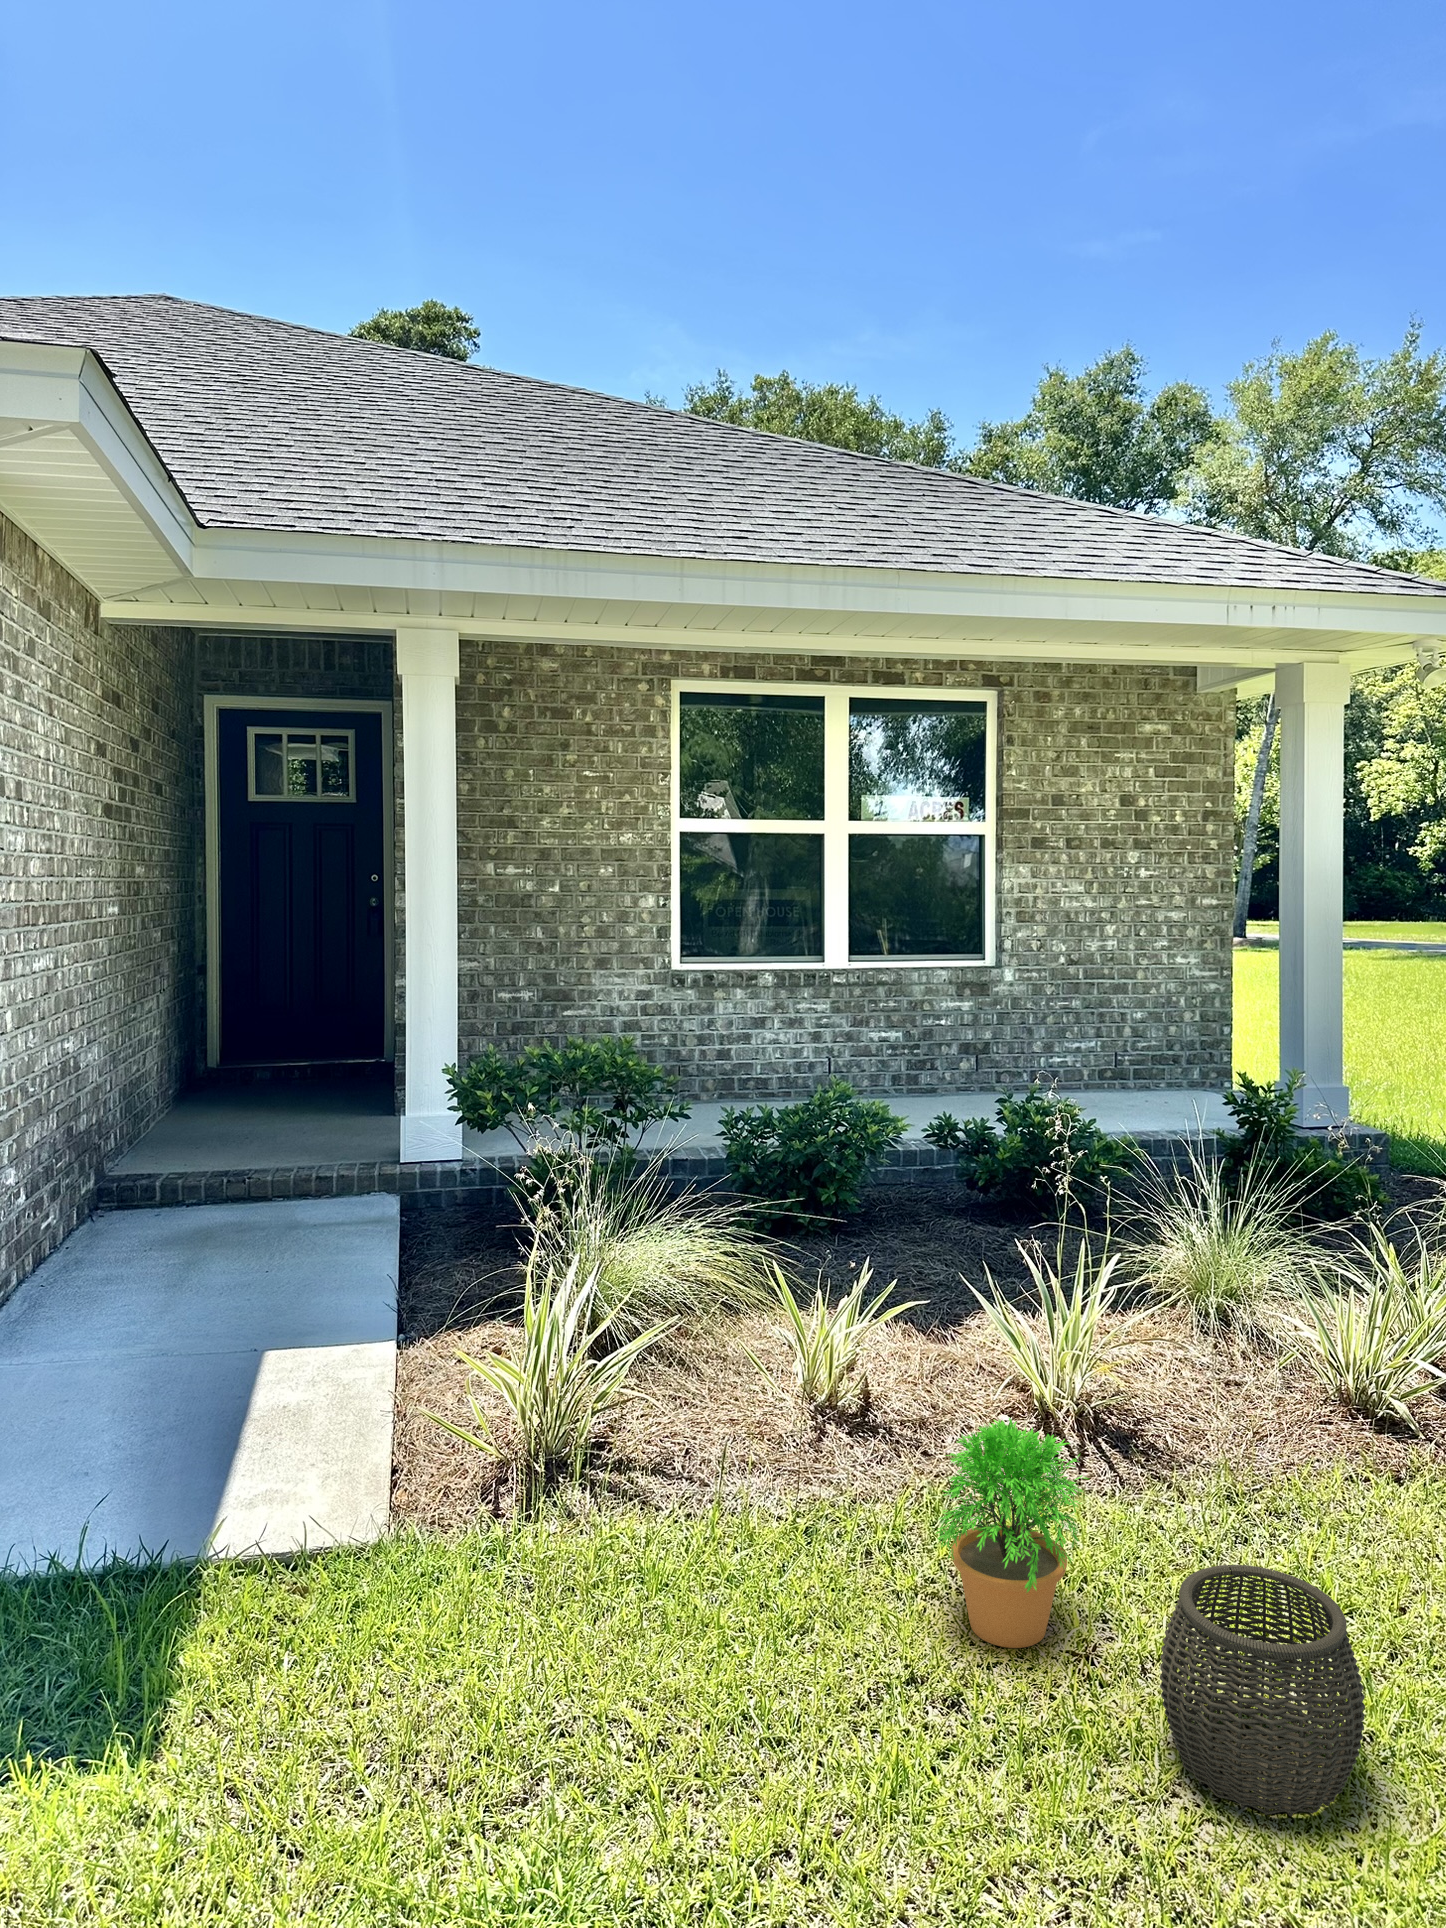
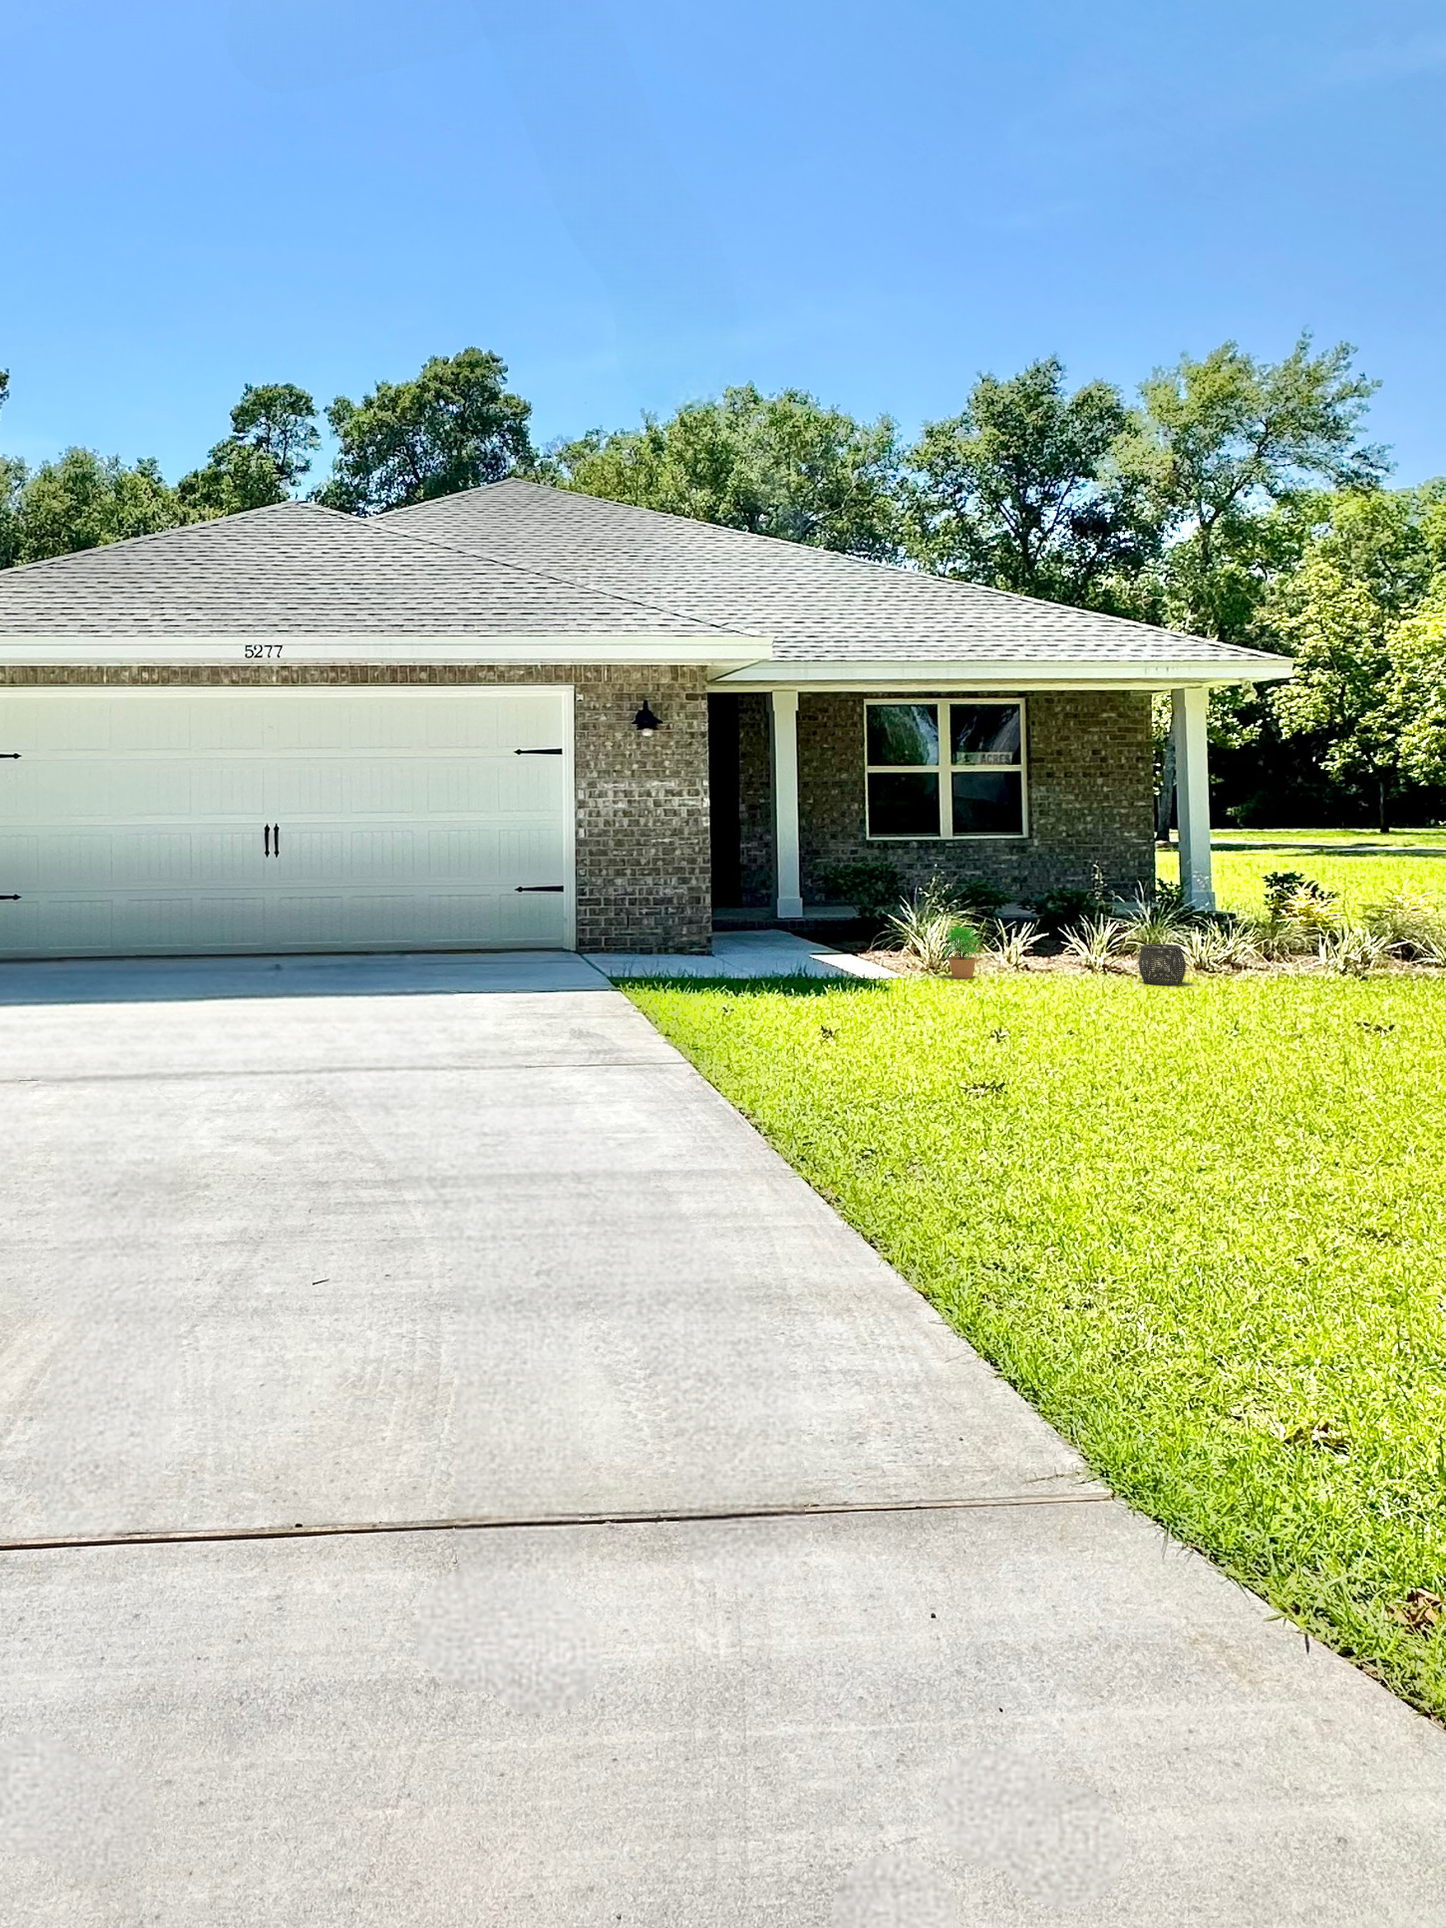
potted plant: present [937,1418,1088,1648] -> present [944,926,980,978]

